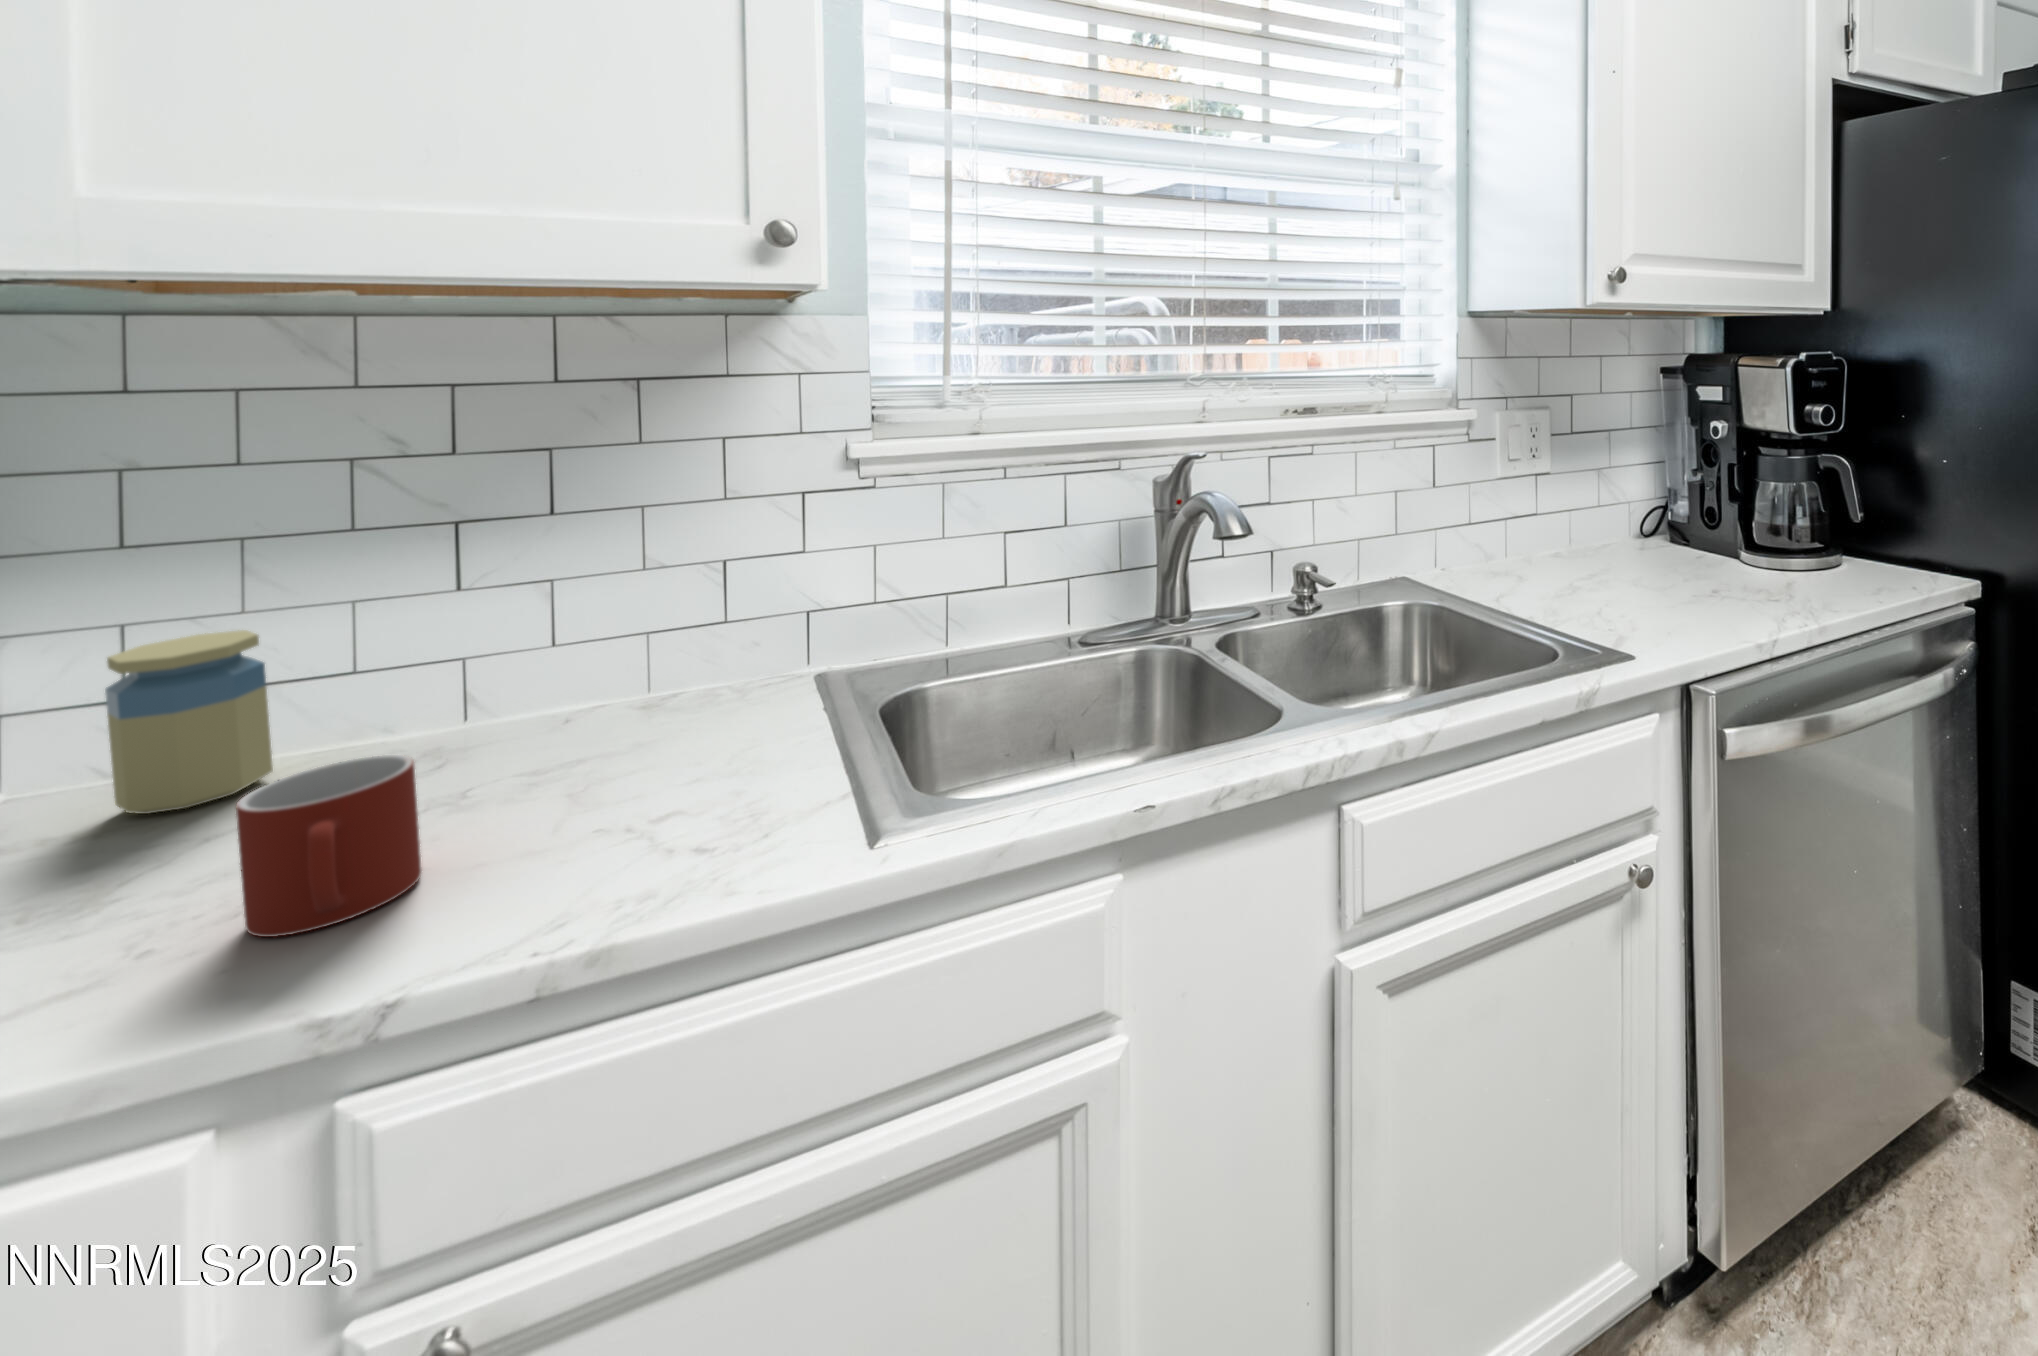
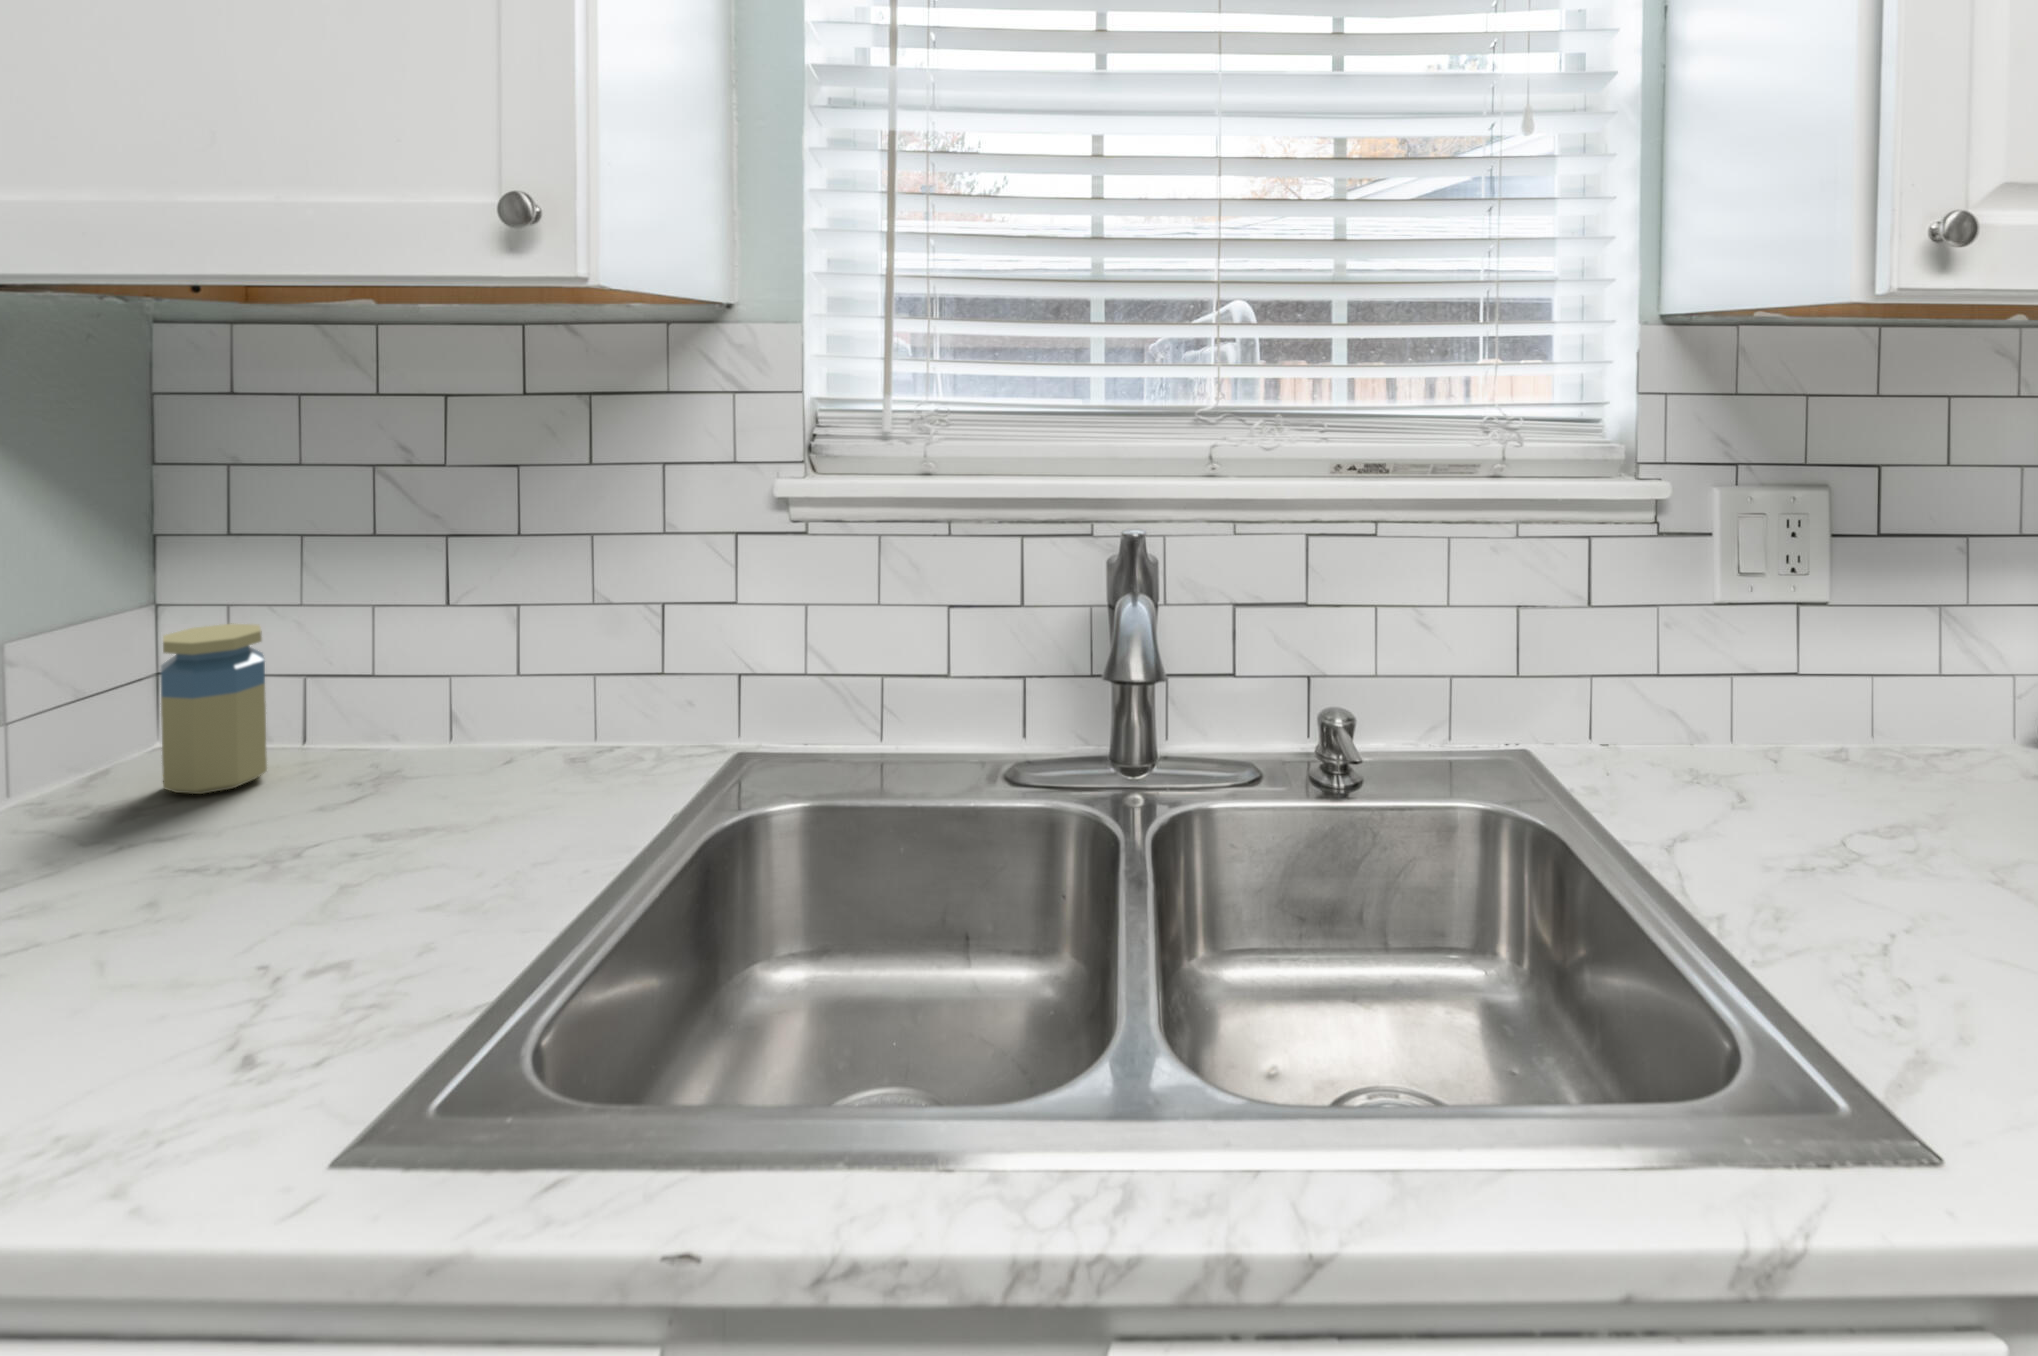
mug: present [236,755,421,937] -> none [130,776,274,951]

